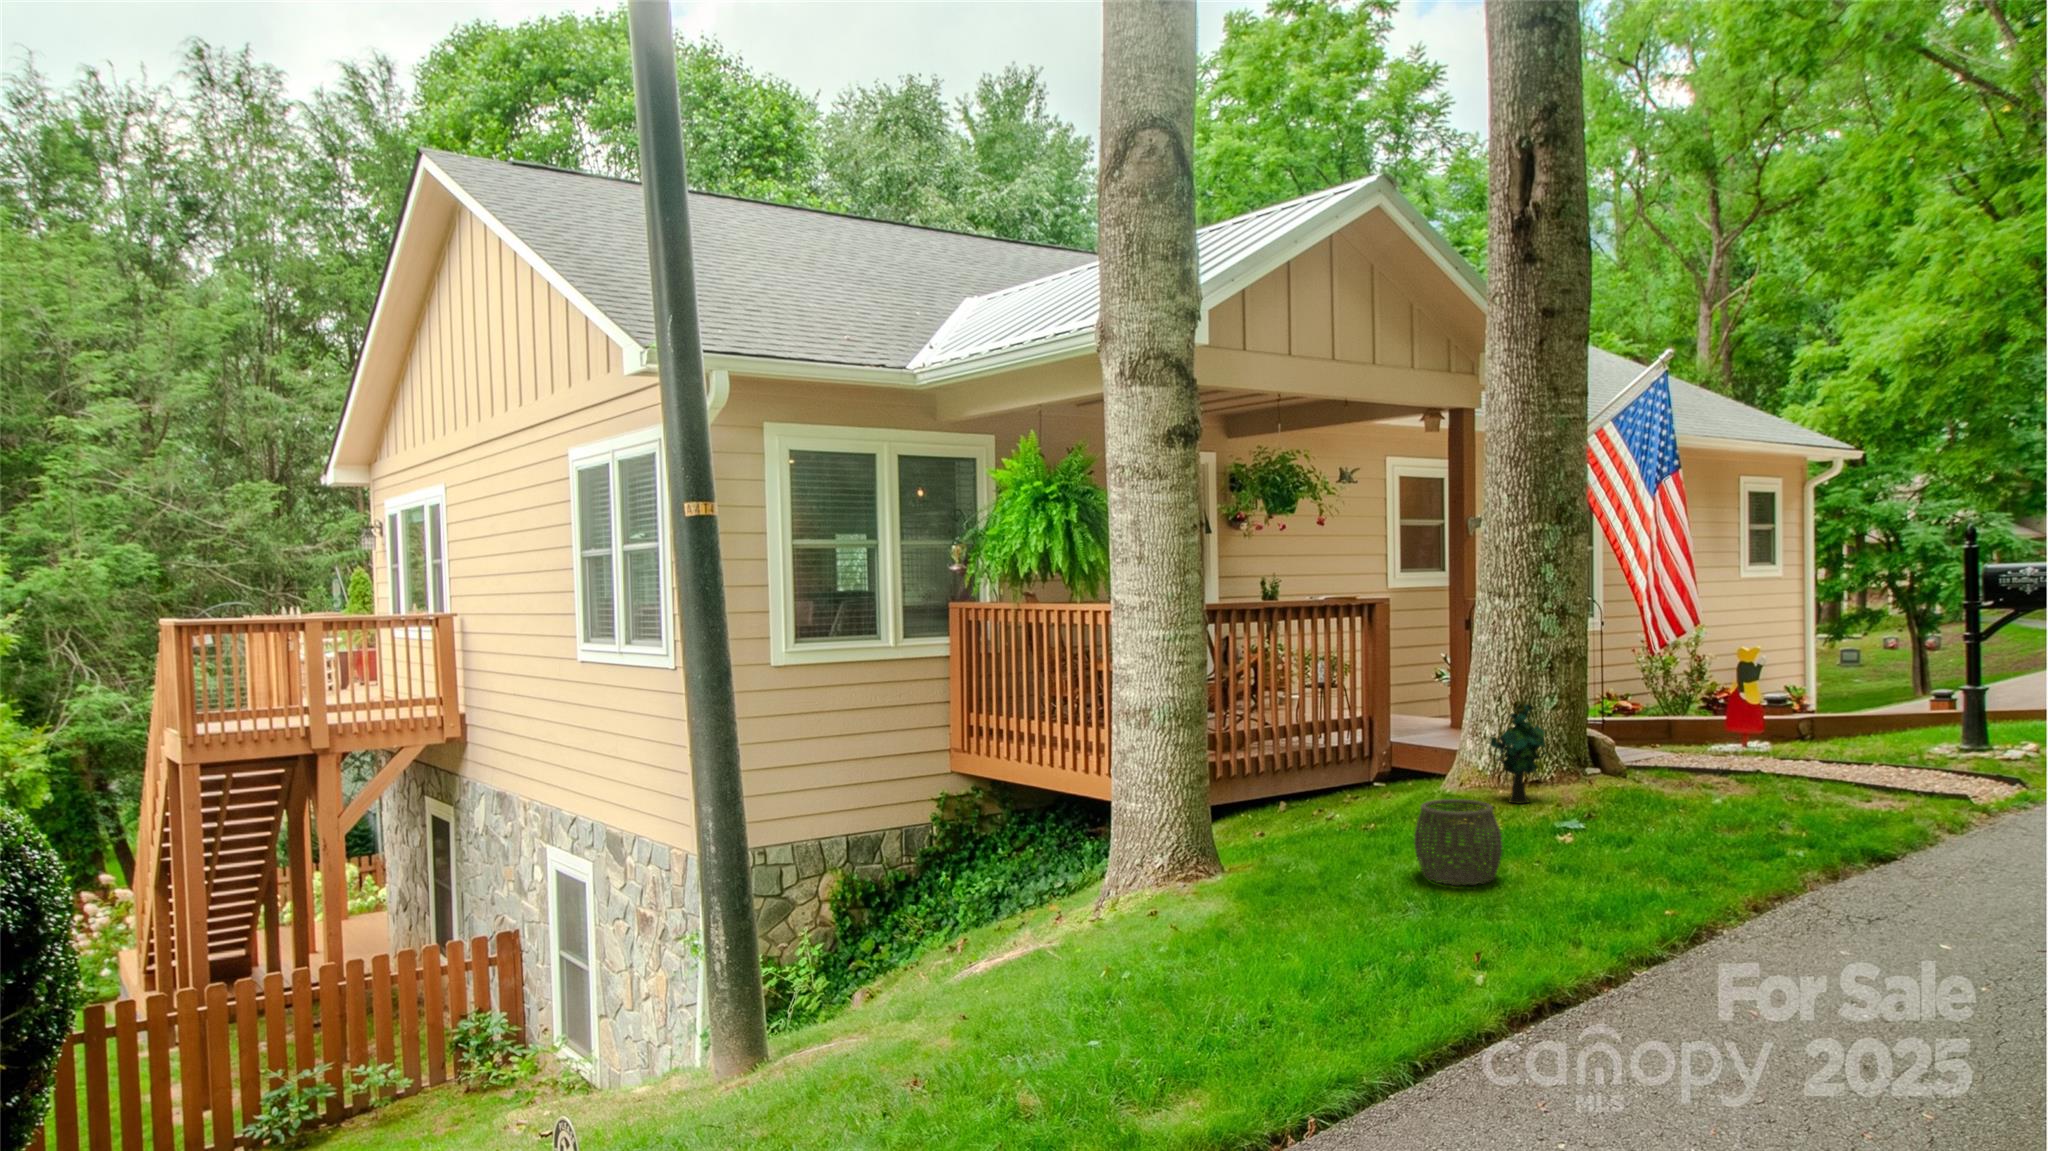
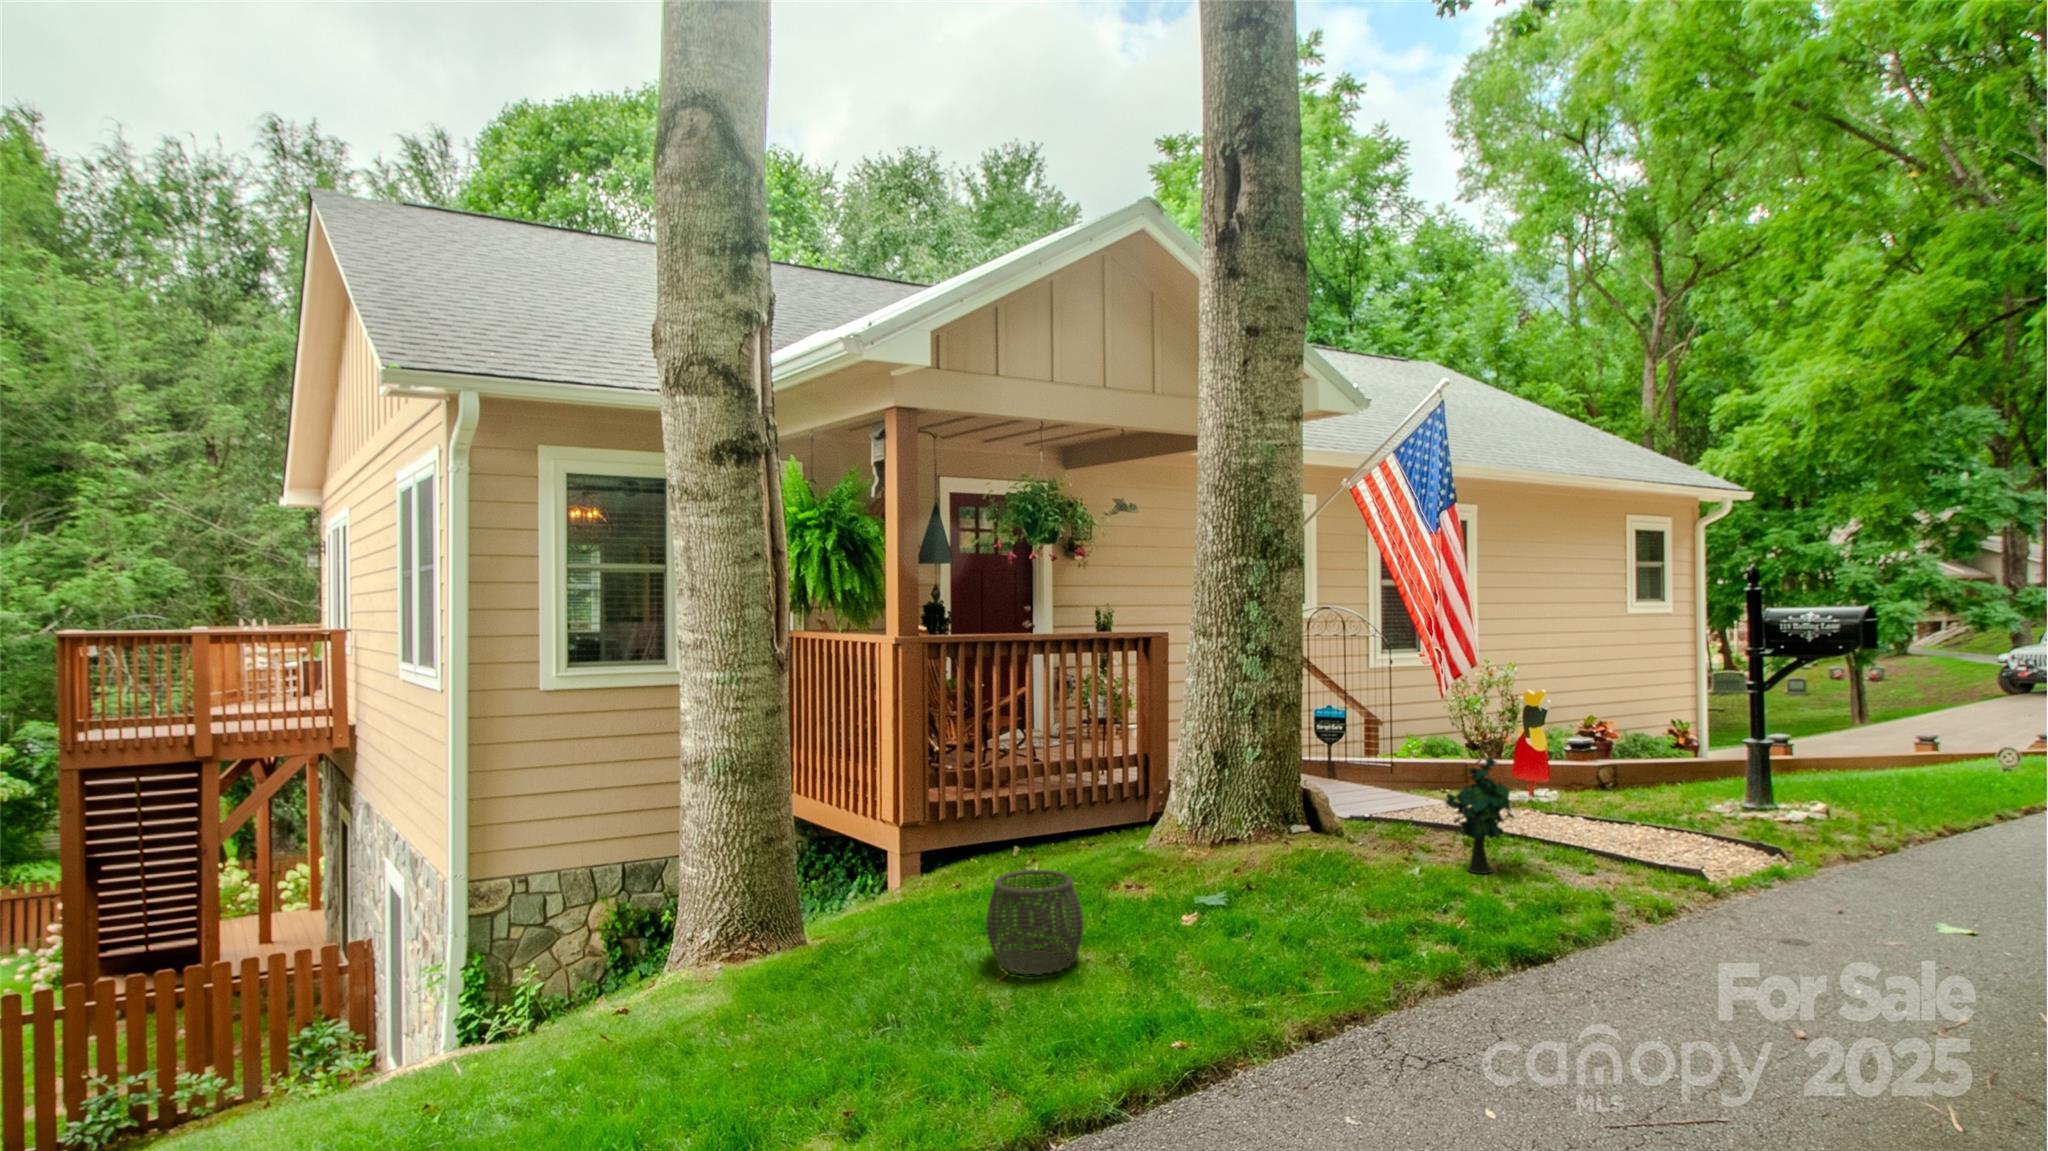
decorative plant: present [1490,704,1547,804] -> present [1445,758,1514,874]

